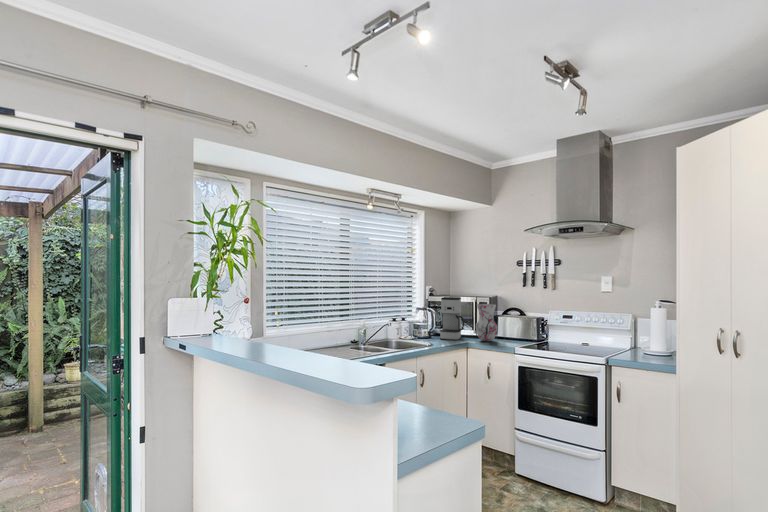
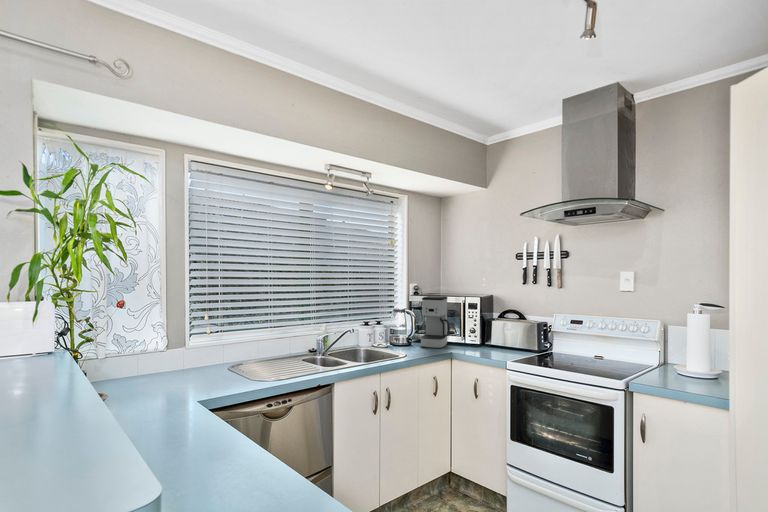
vase: present [476,304,497,341] -> none [462,305,488,351]

